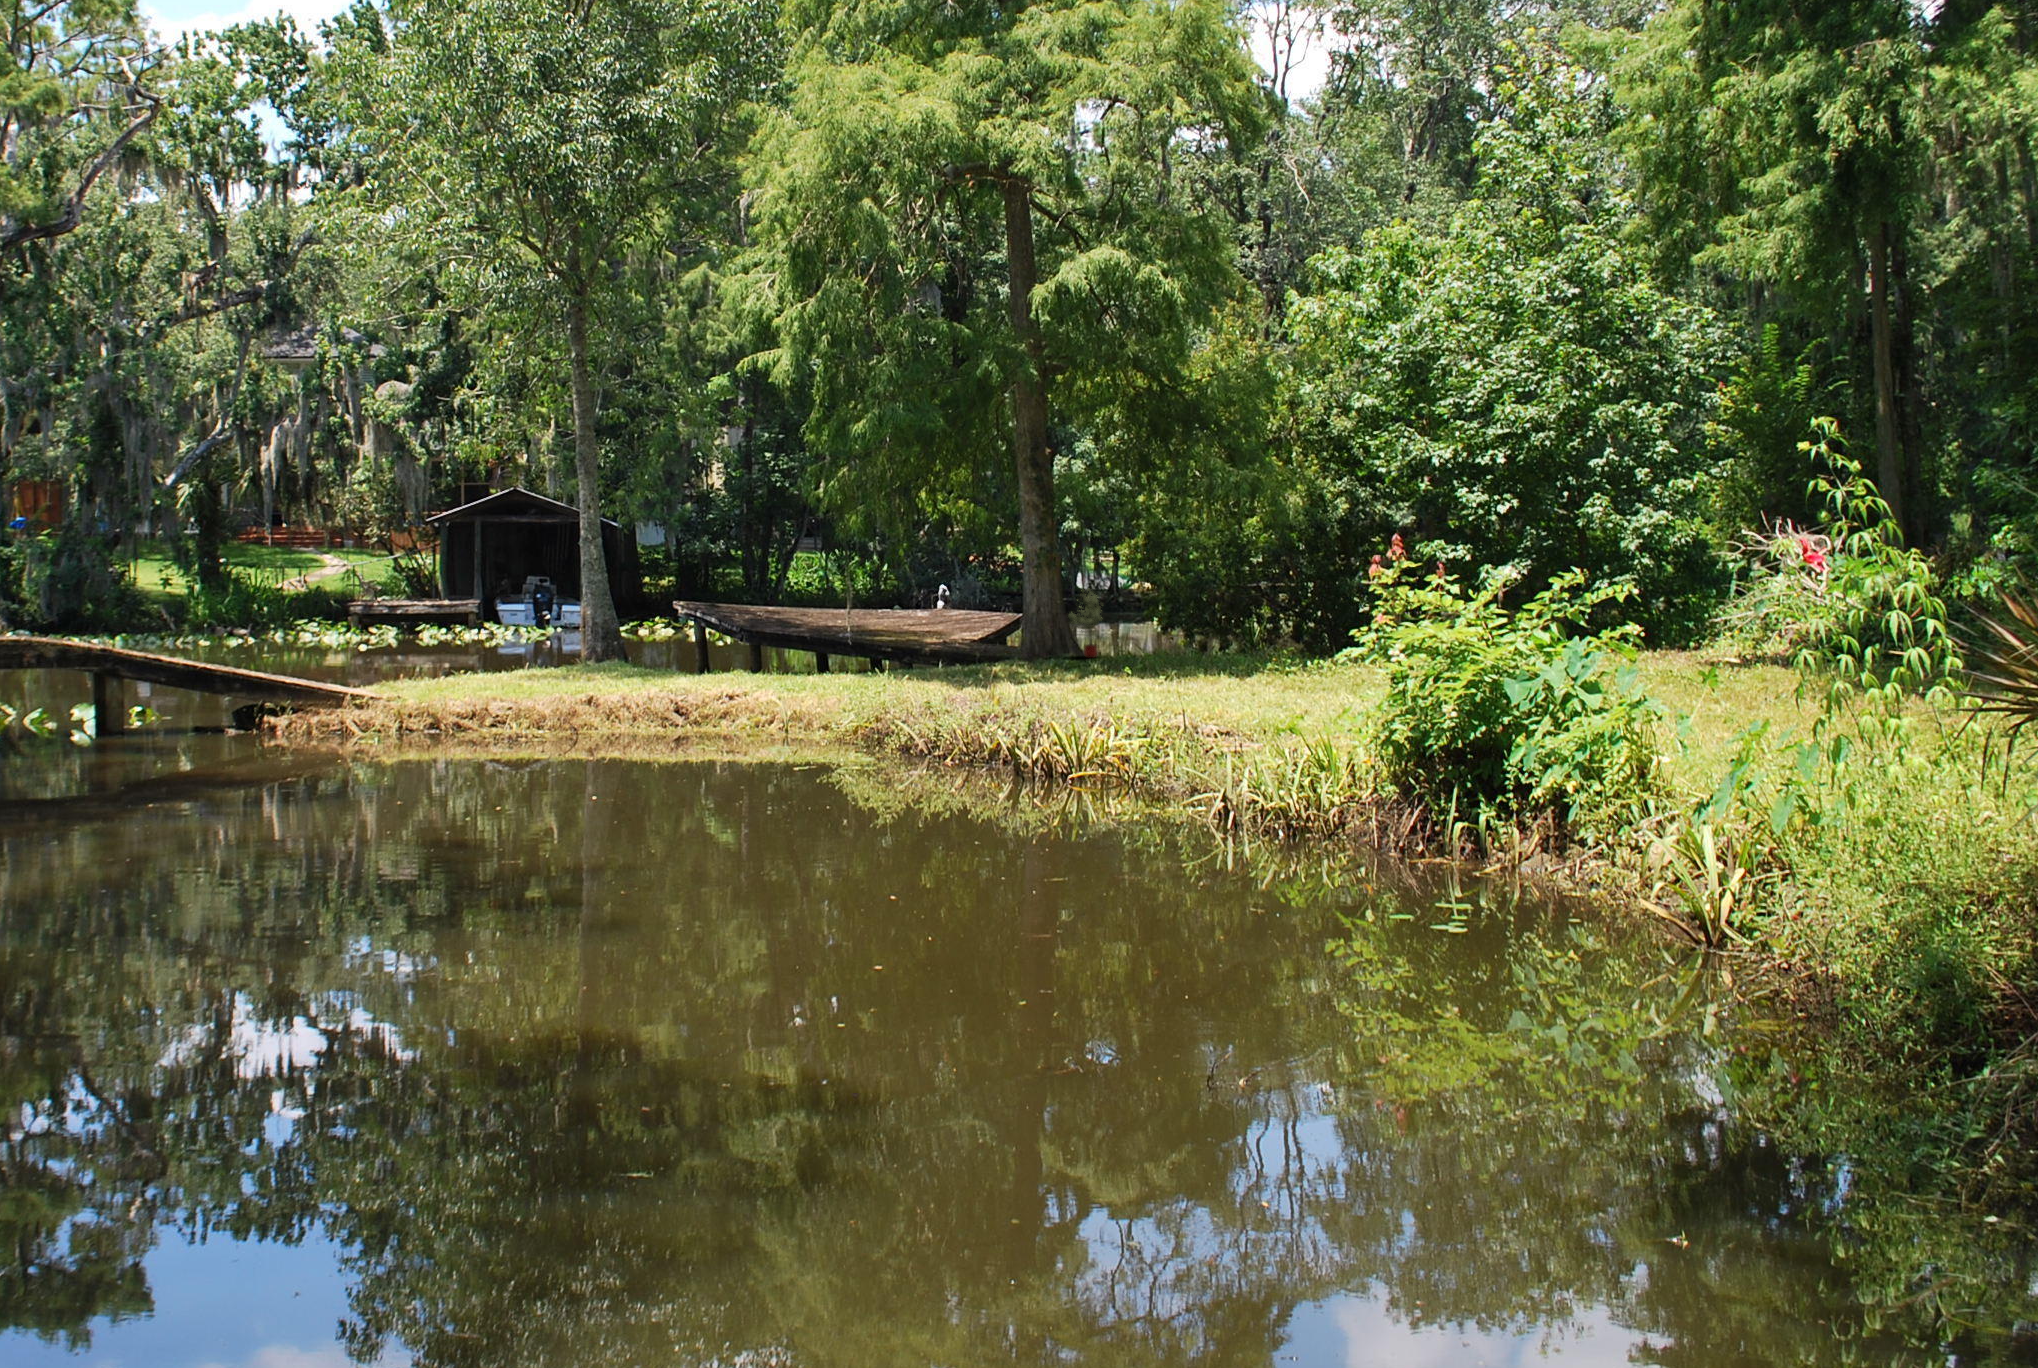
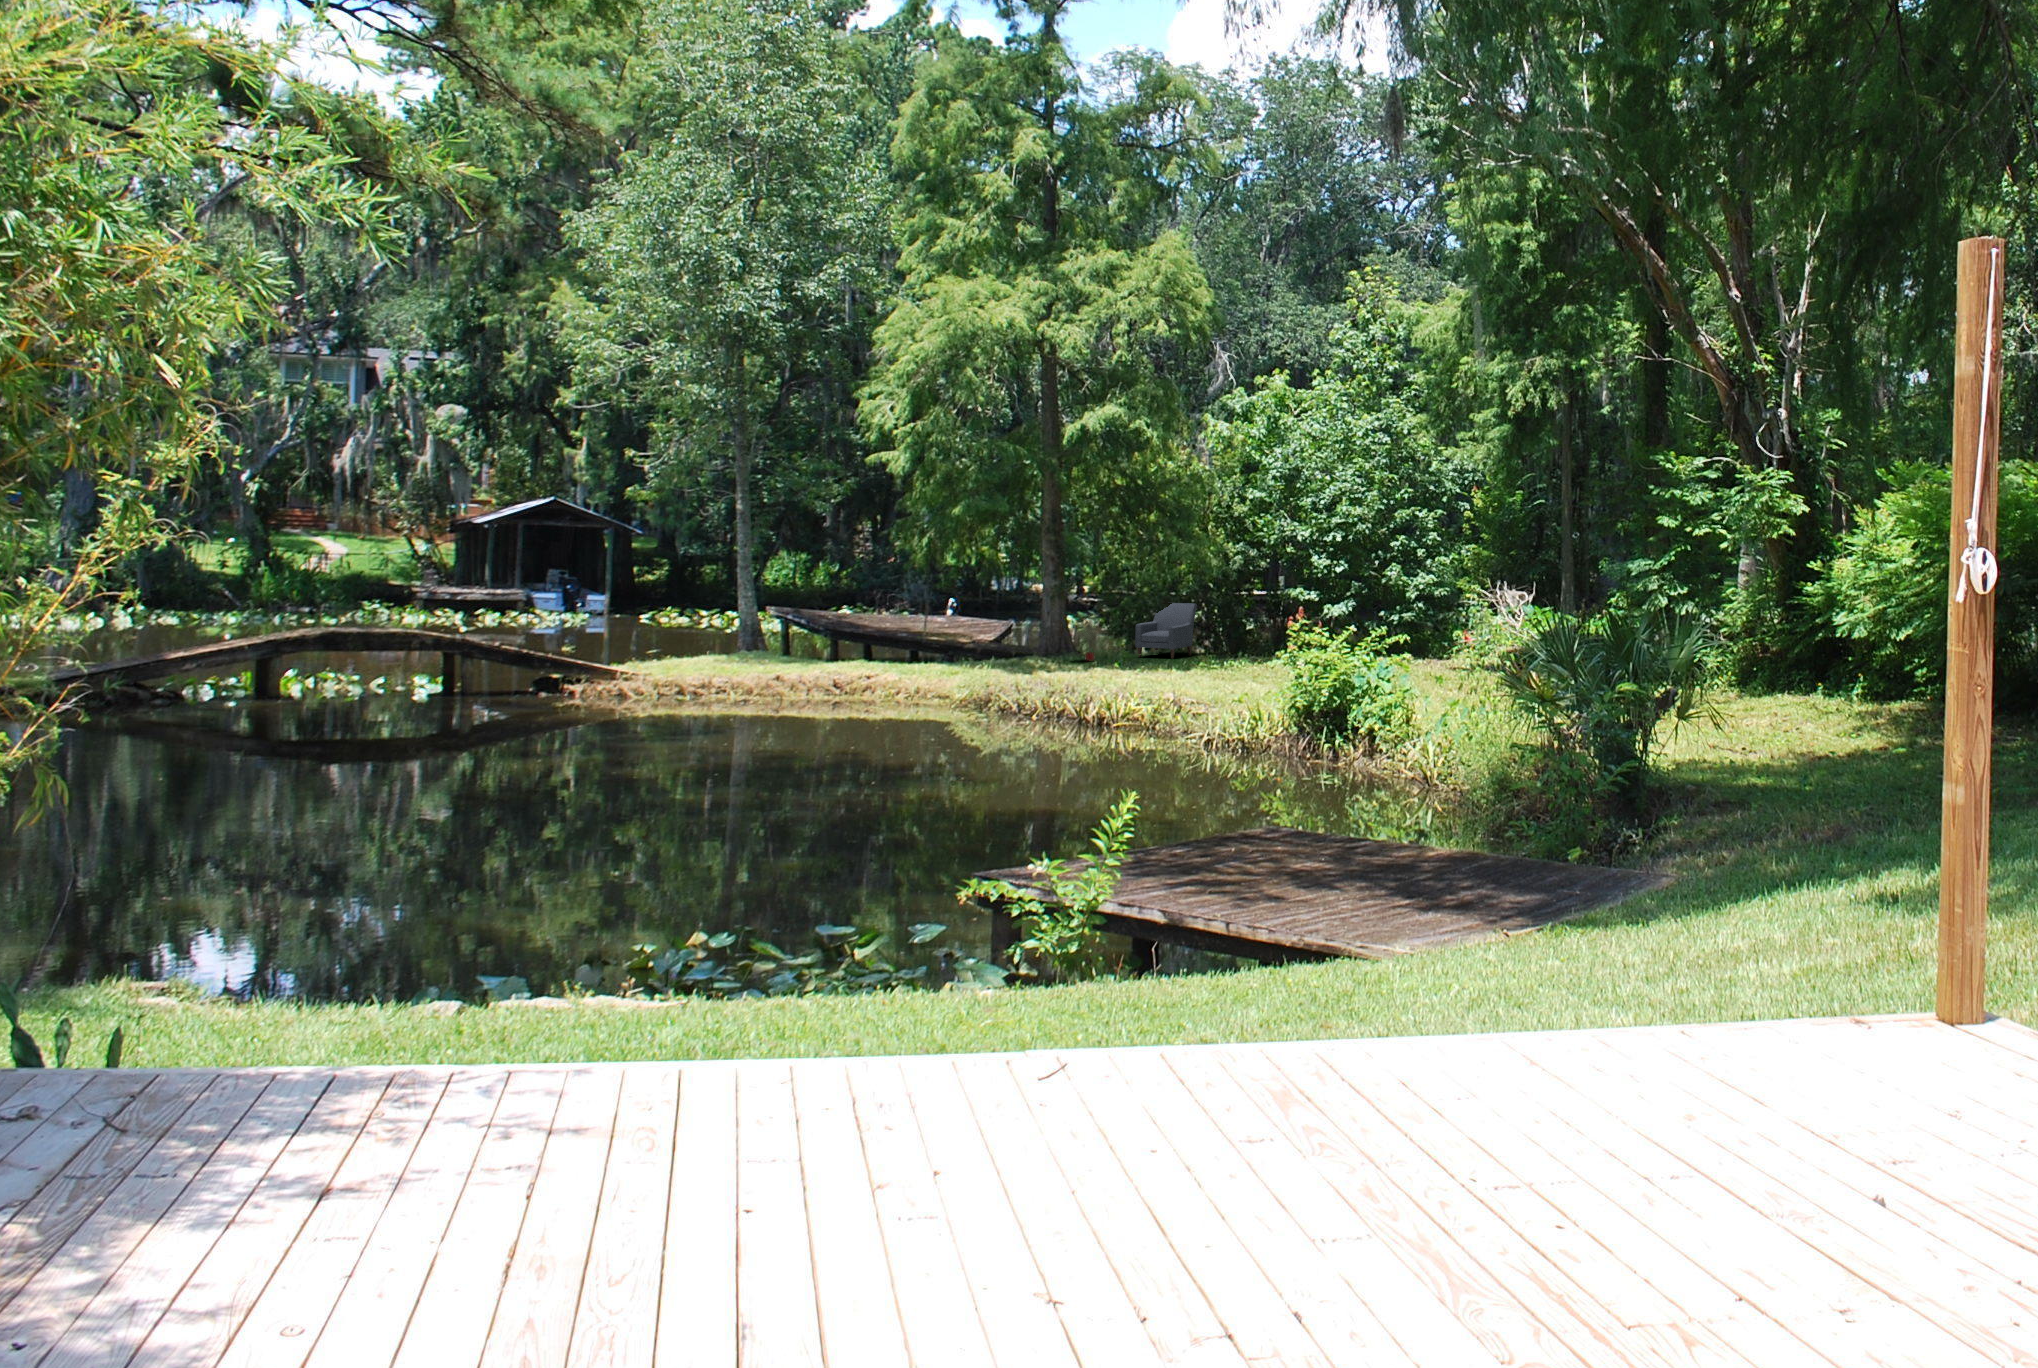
chair: none [1164,573,1264,657] -> present [1135,603,1197,659]

